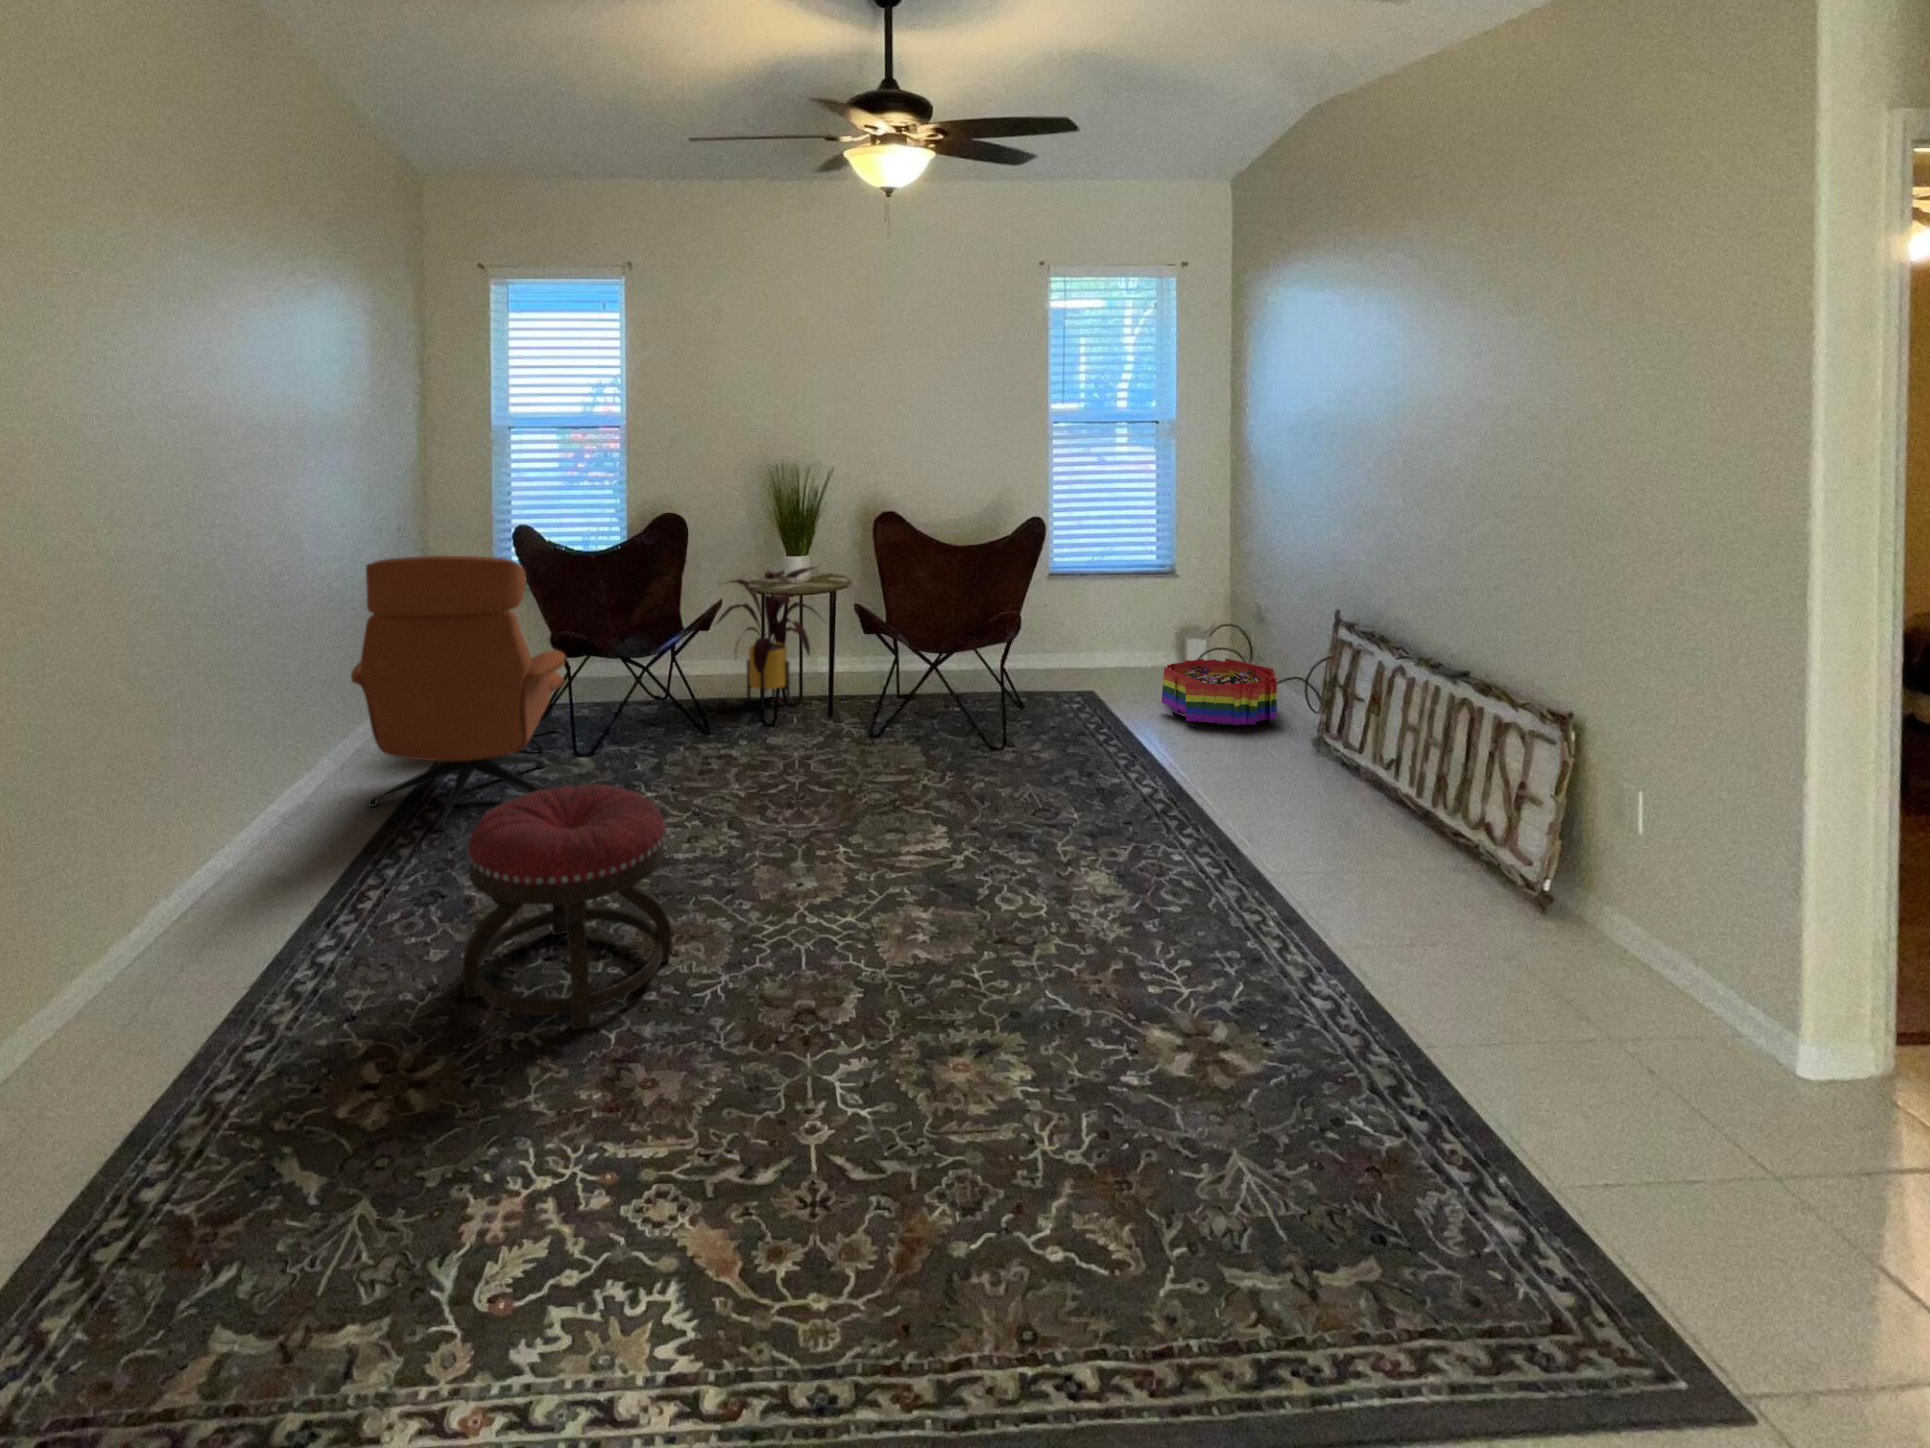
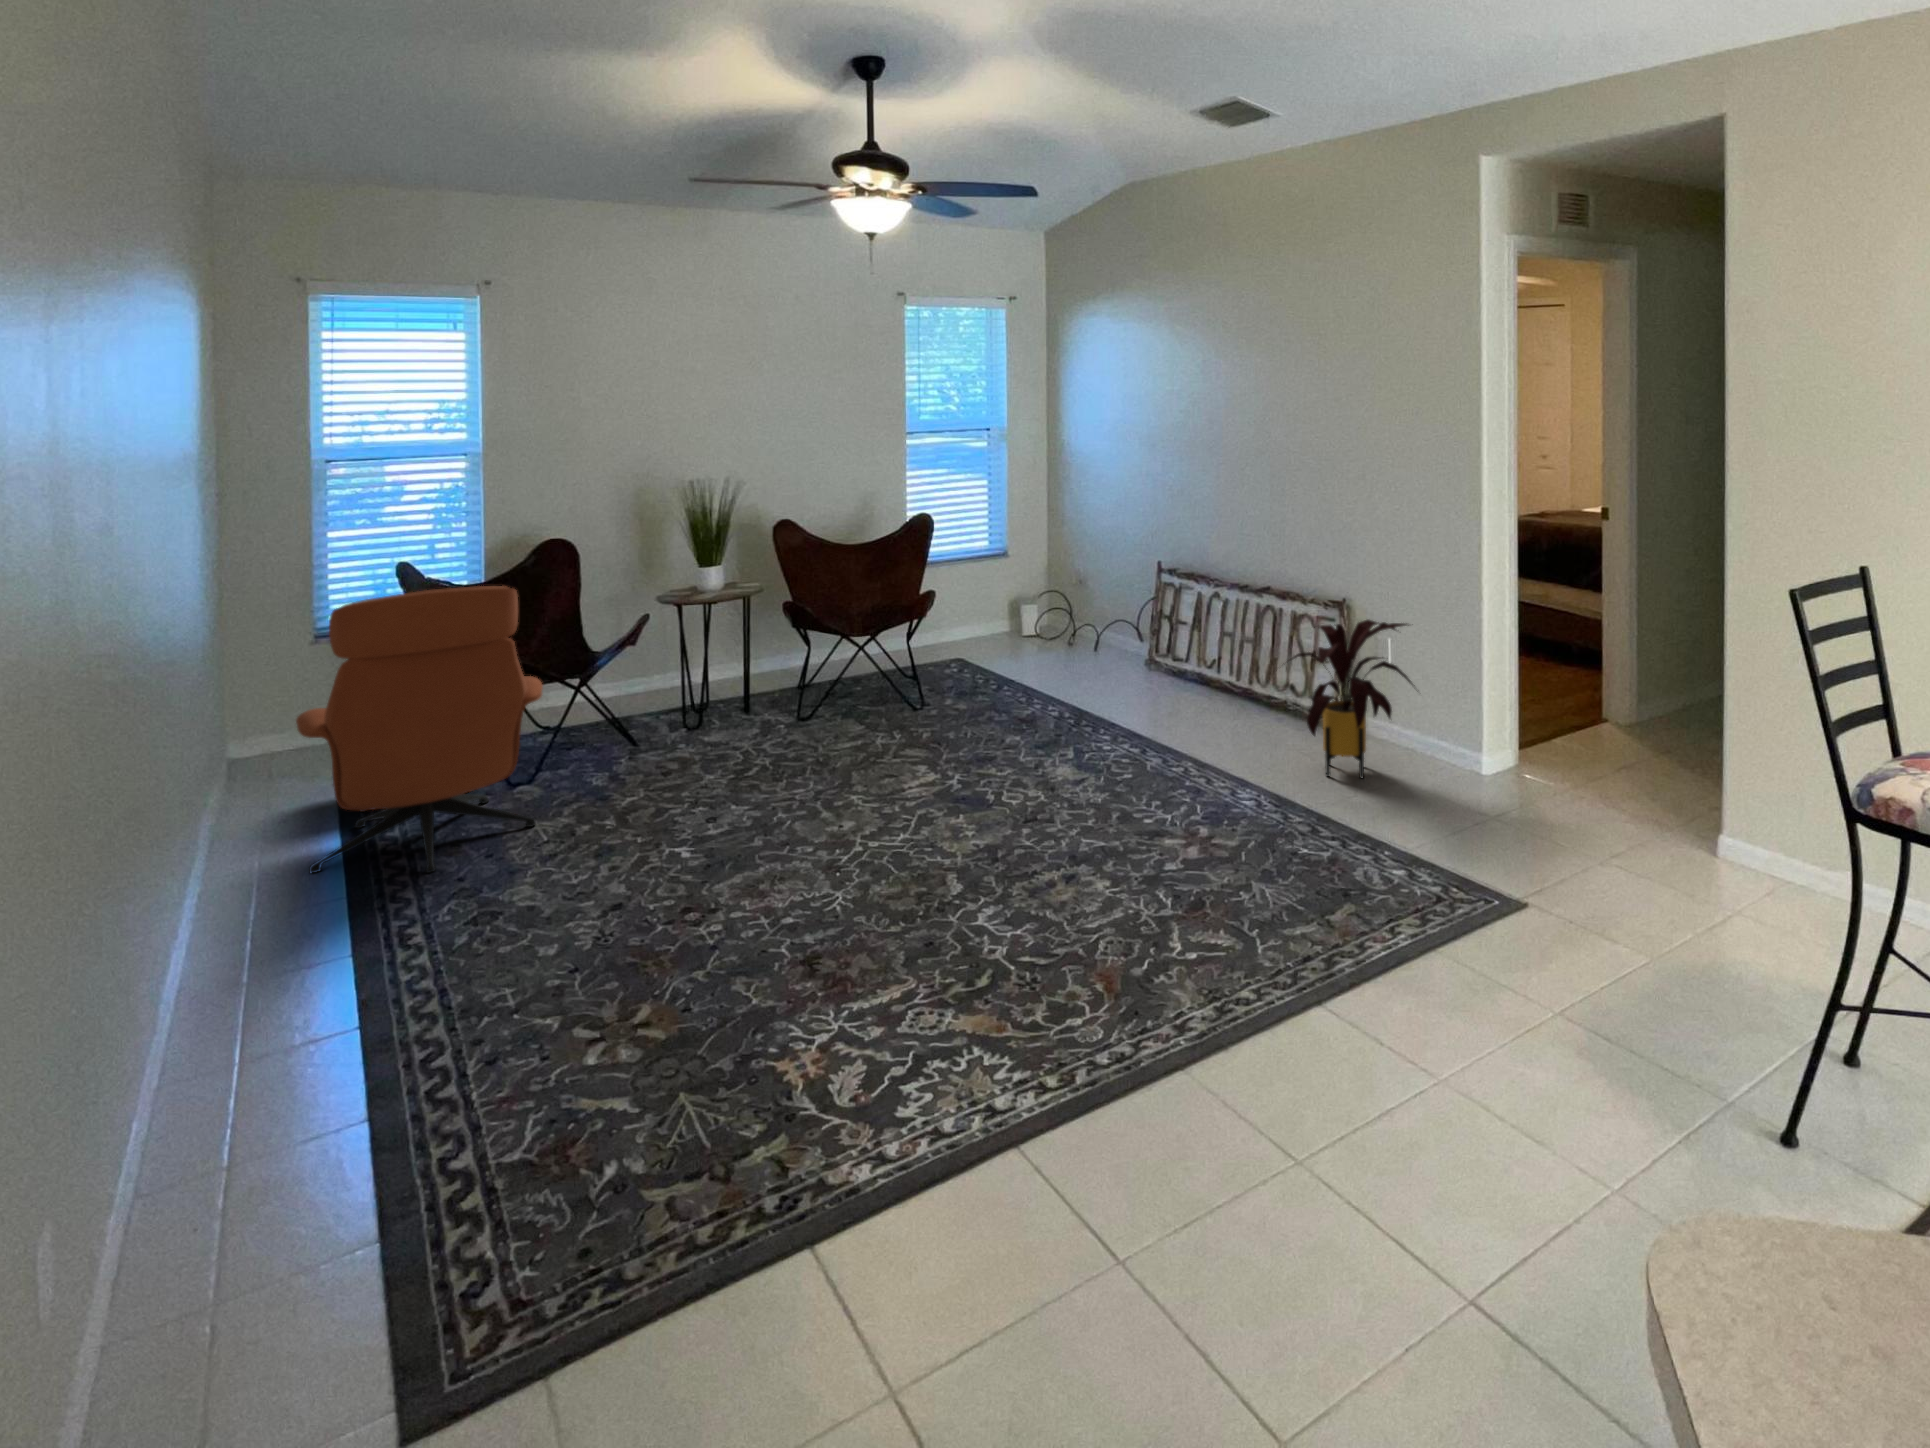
house plant: present [717,567,816,709] -> present [1290,620,1415,778]
storage bin: present [1161,658,1277,725] -> none [1021,615,1108,665]
ottoman: present [462,784,672,1031] -> none [607,762,789,969]

